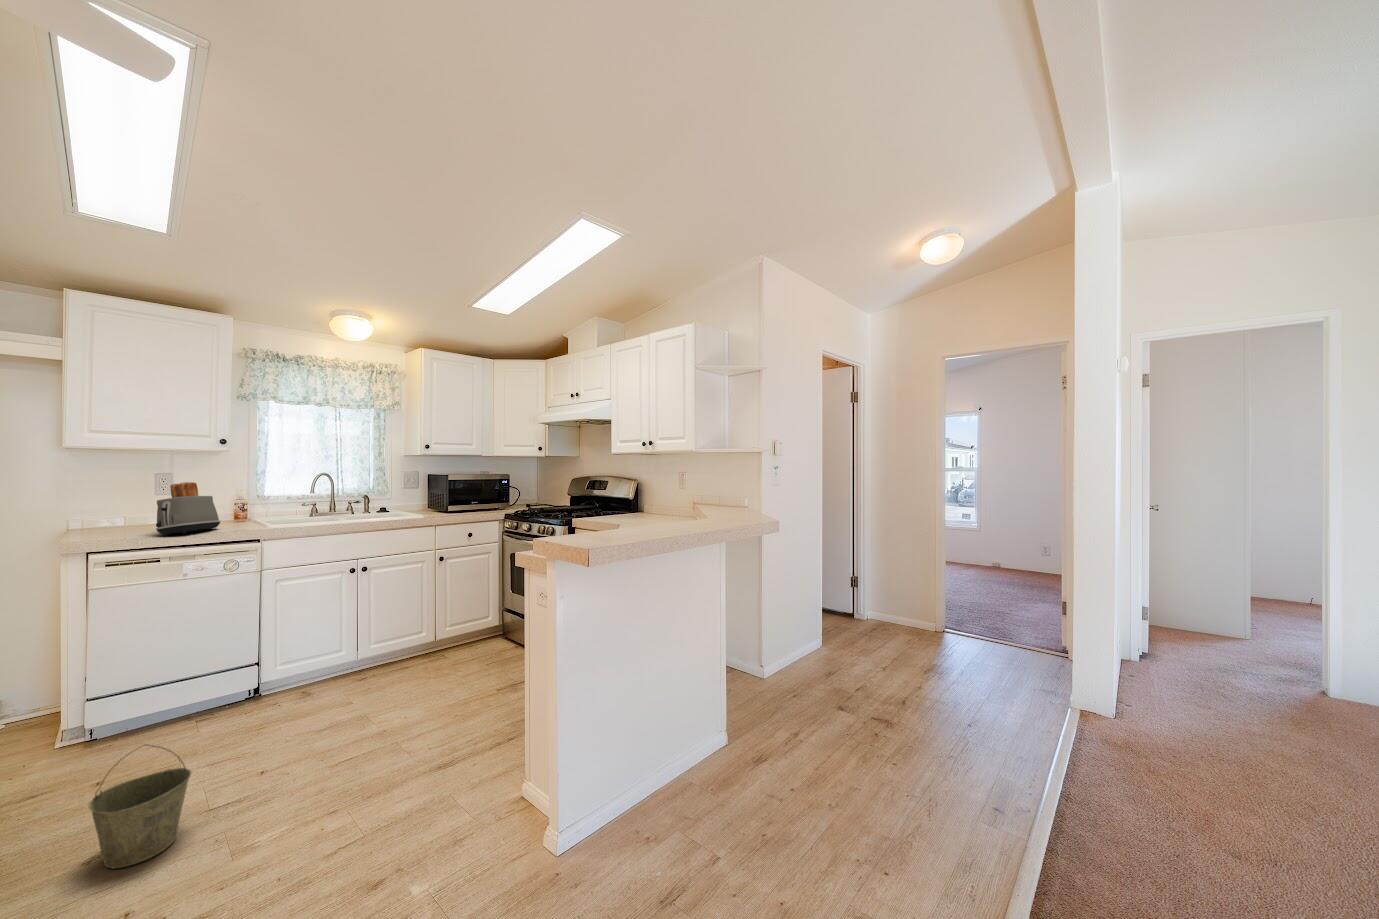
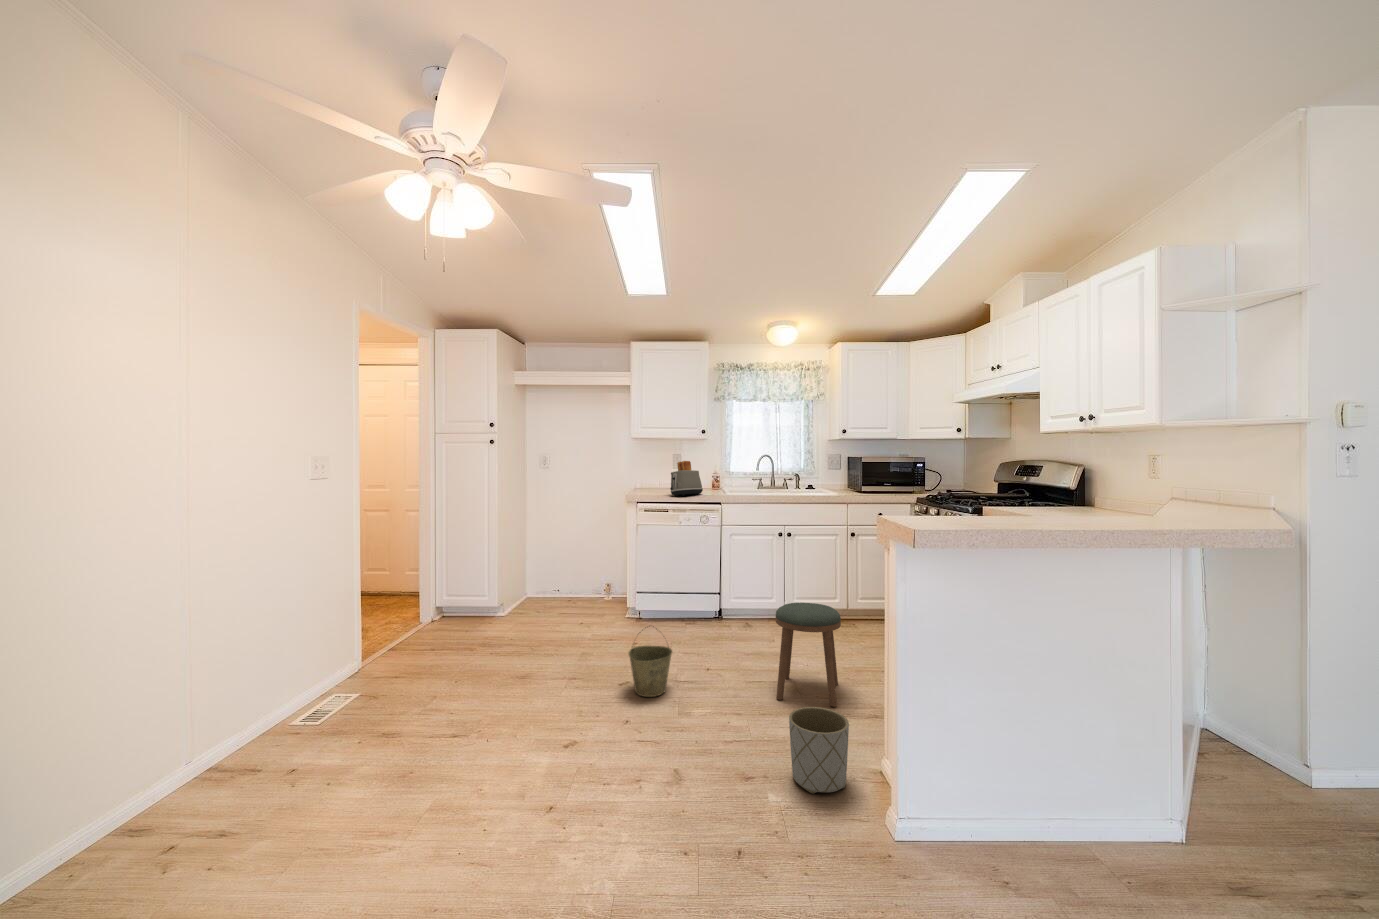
stool: none [367,642,451,772] -> present [776,603,841,707]
planter: none [417,756,489,863] -> present [789,707,849,794]

